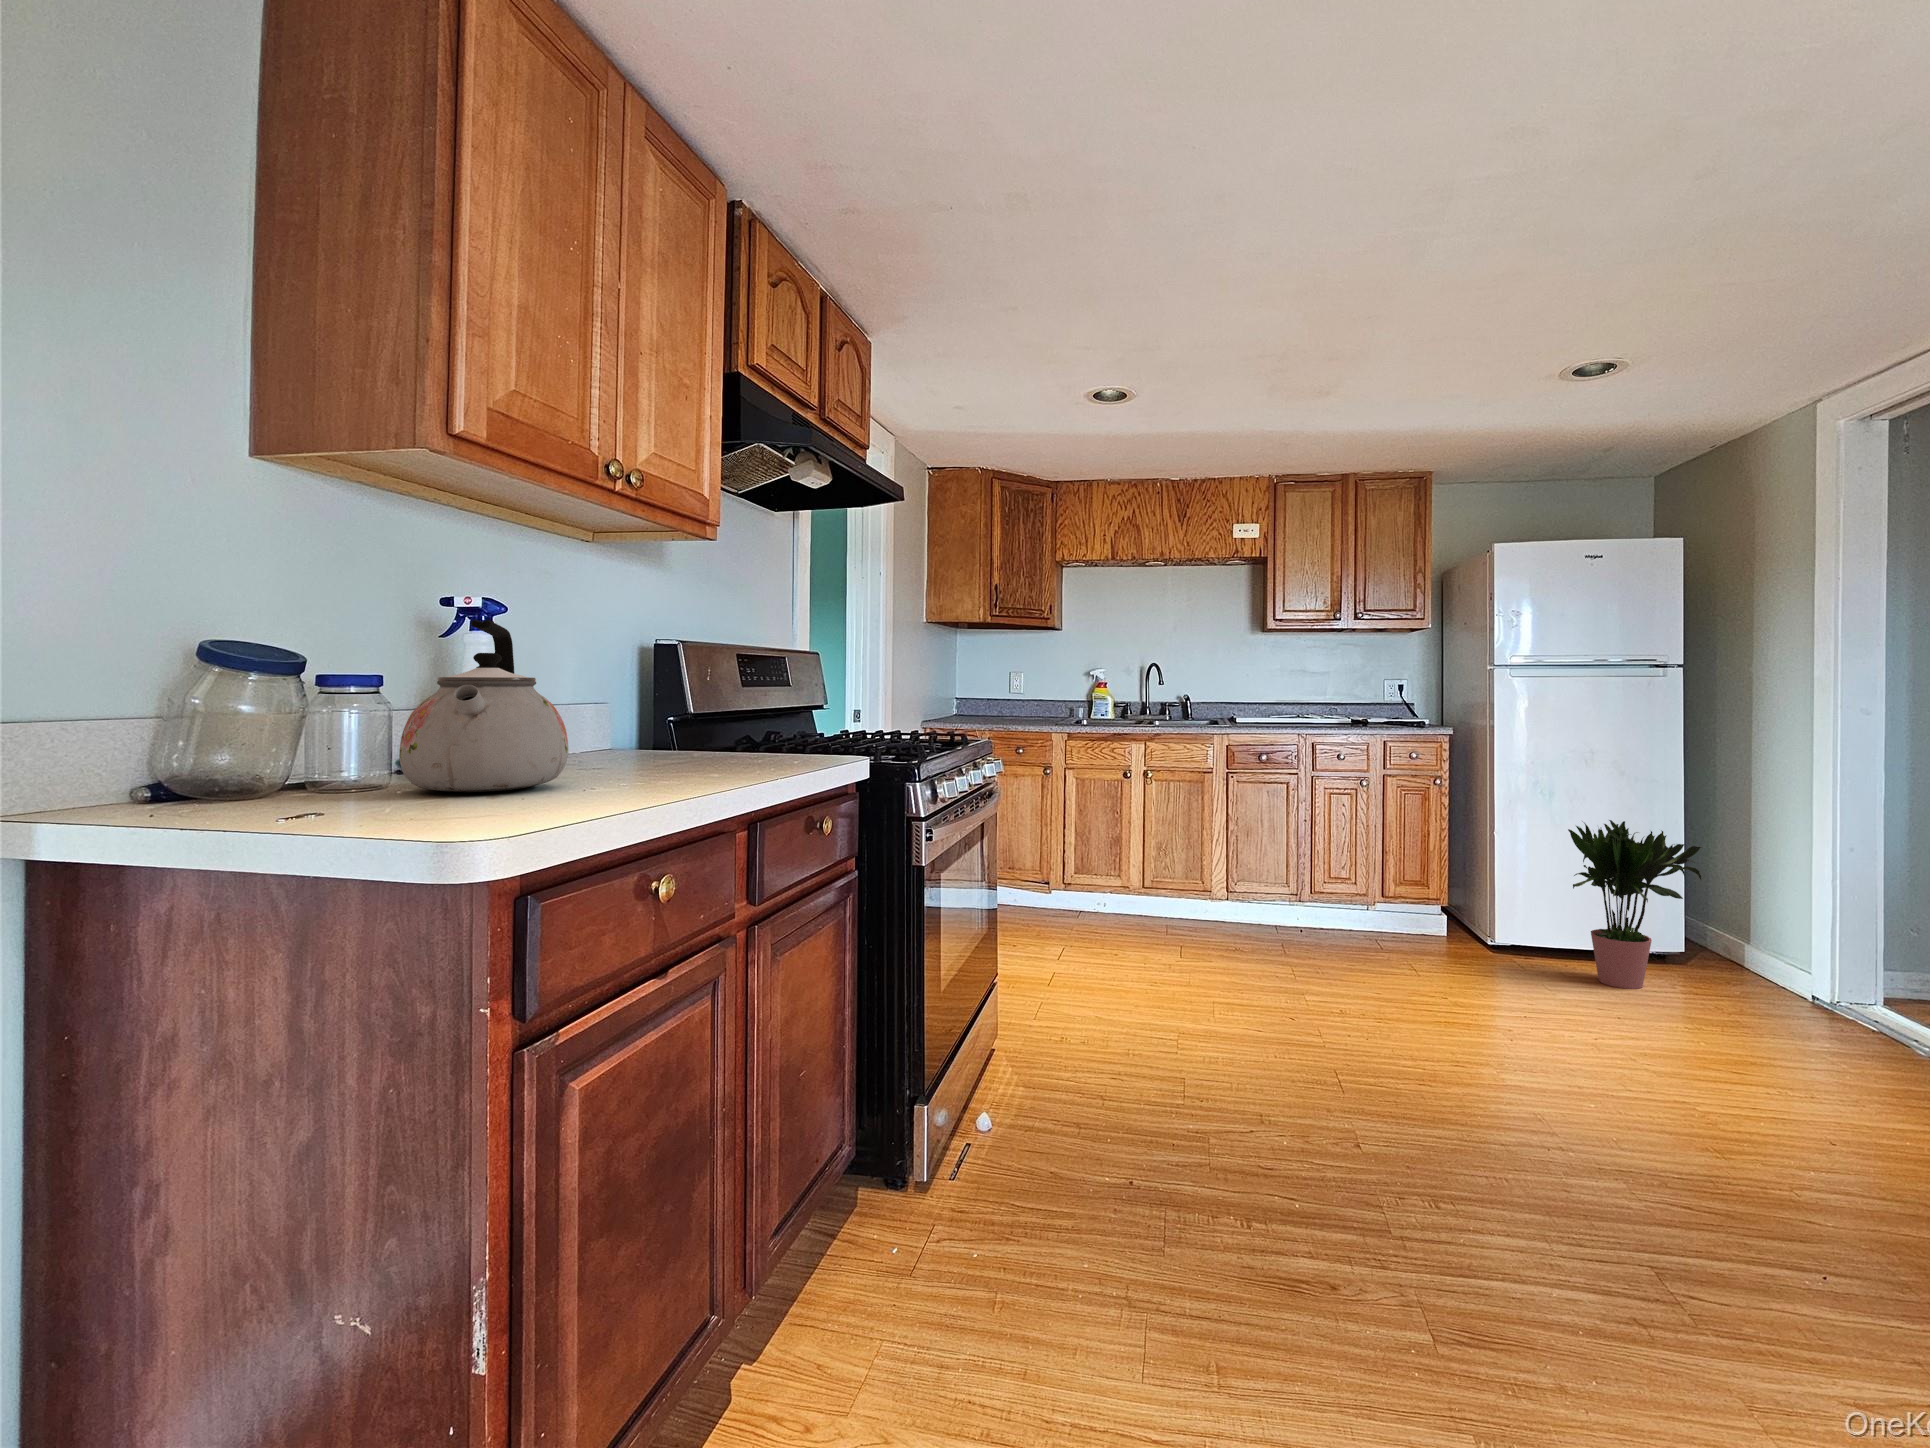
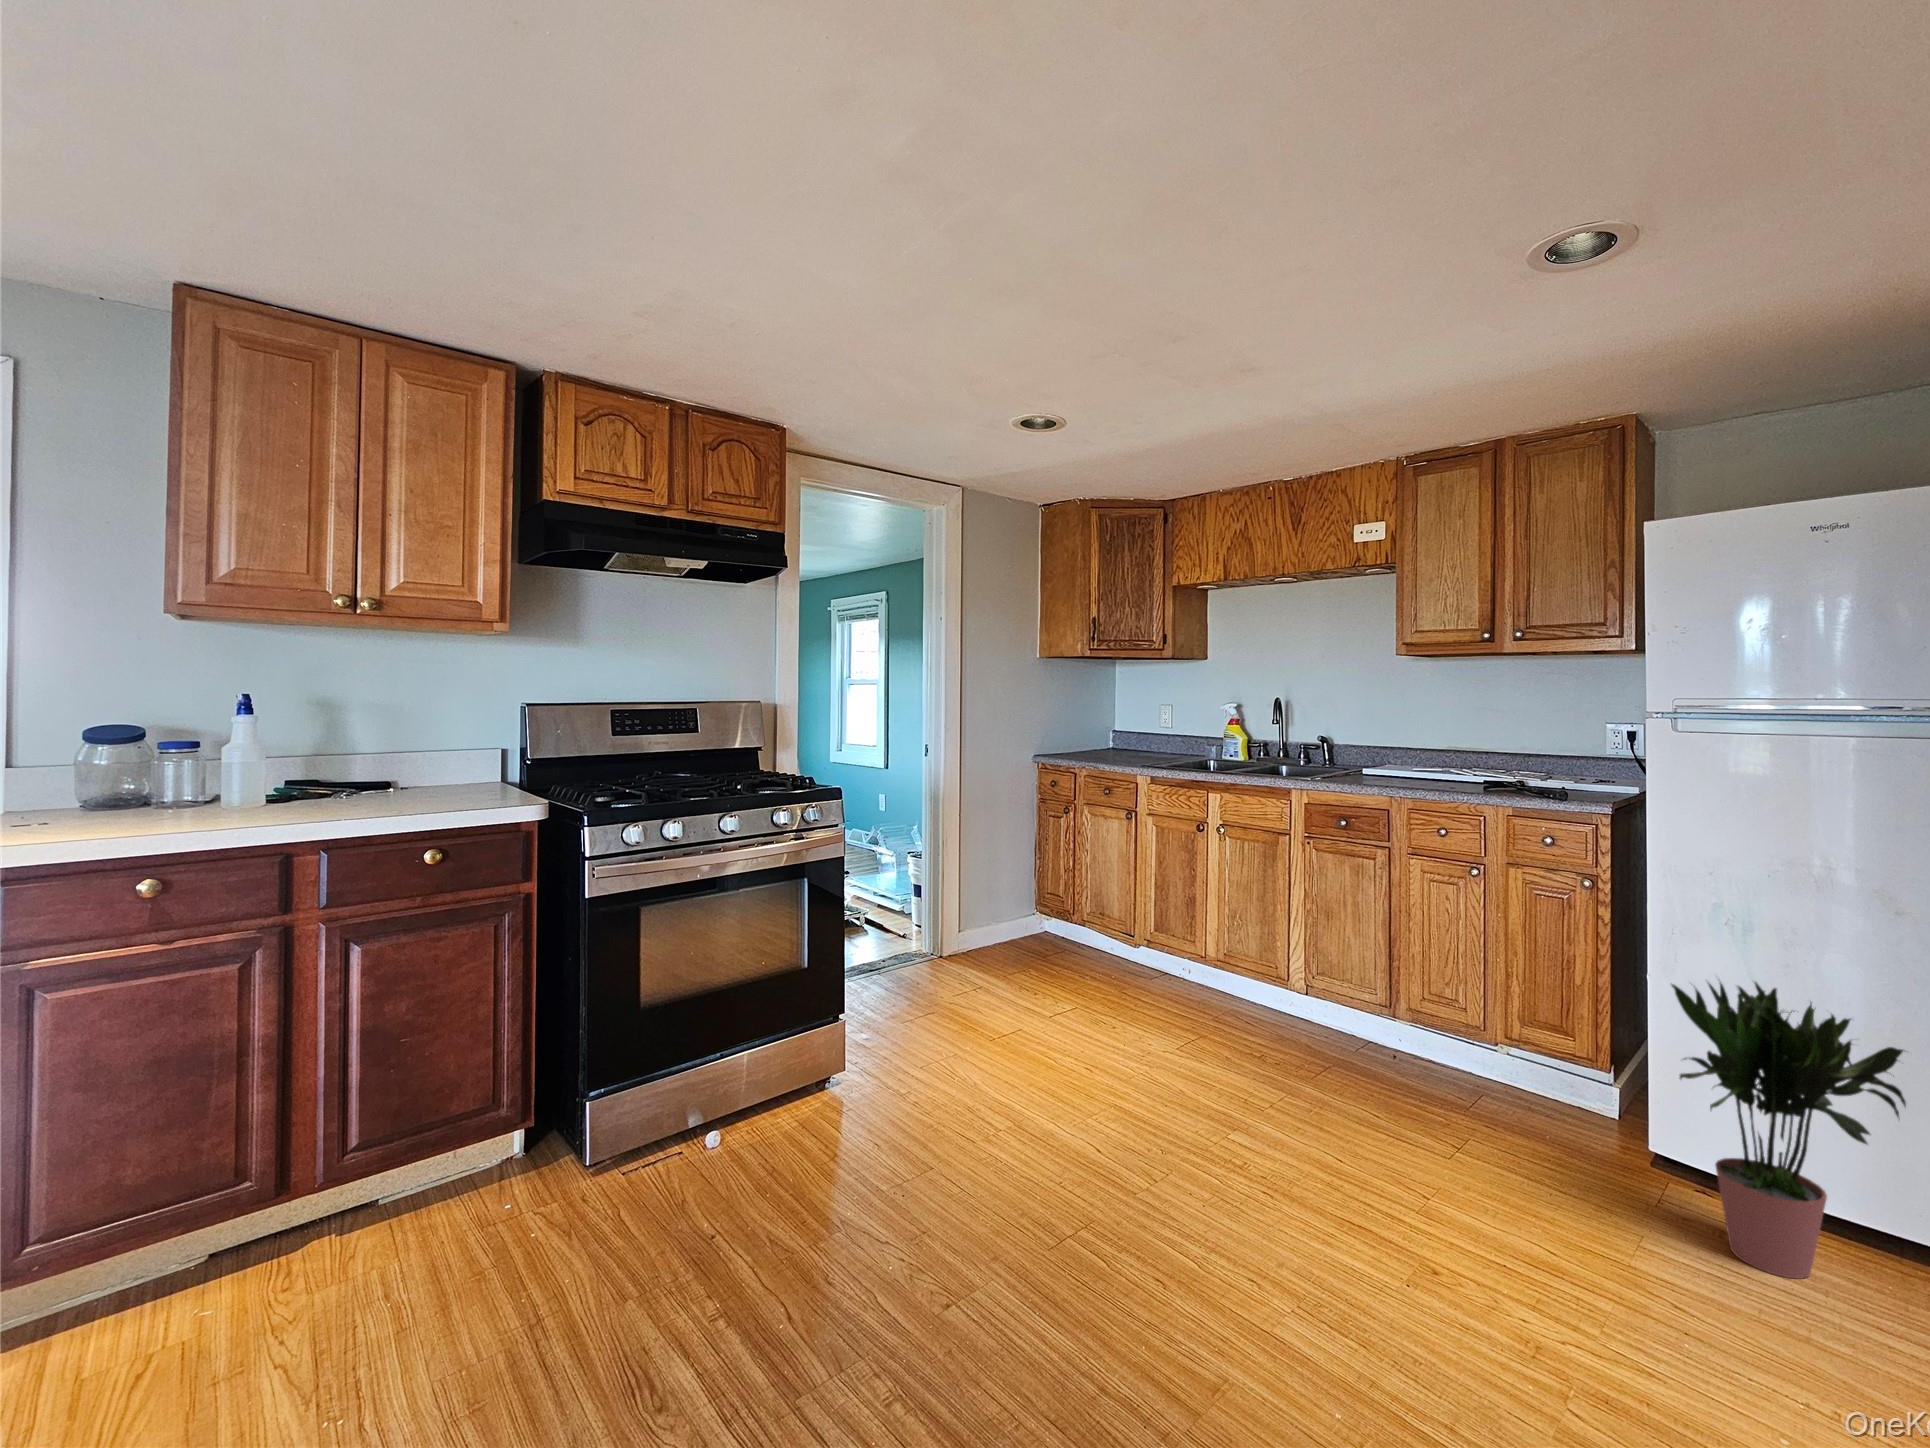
kettle: present [399,620,568,792] -> none [89,714,207,815]

